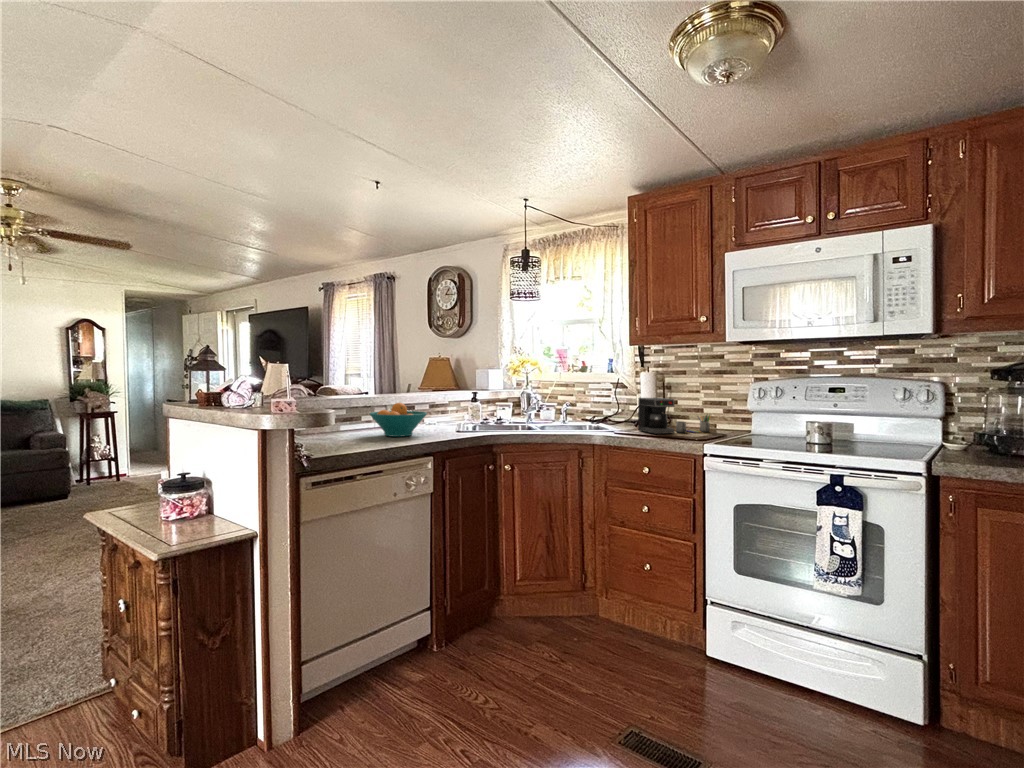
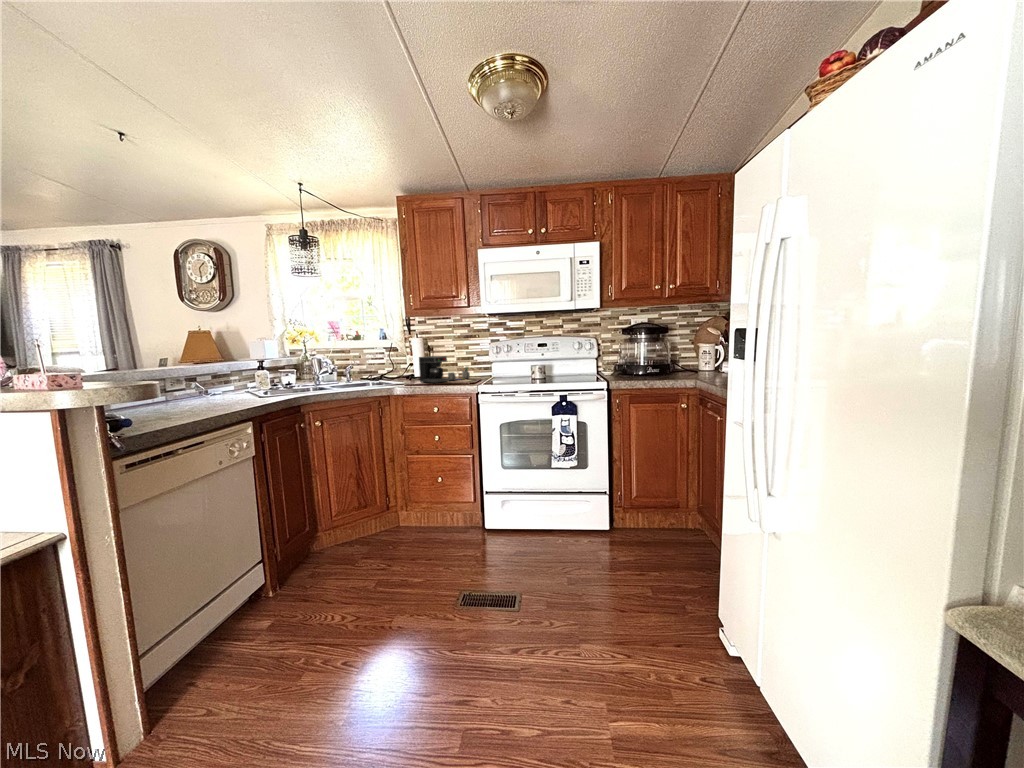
fruit bowl: present [370,403,427,437] -> none [156,374,229,409]

